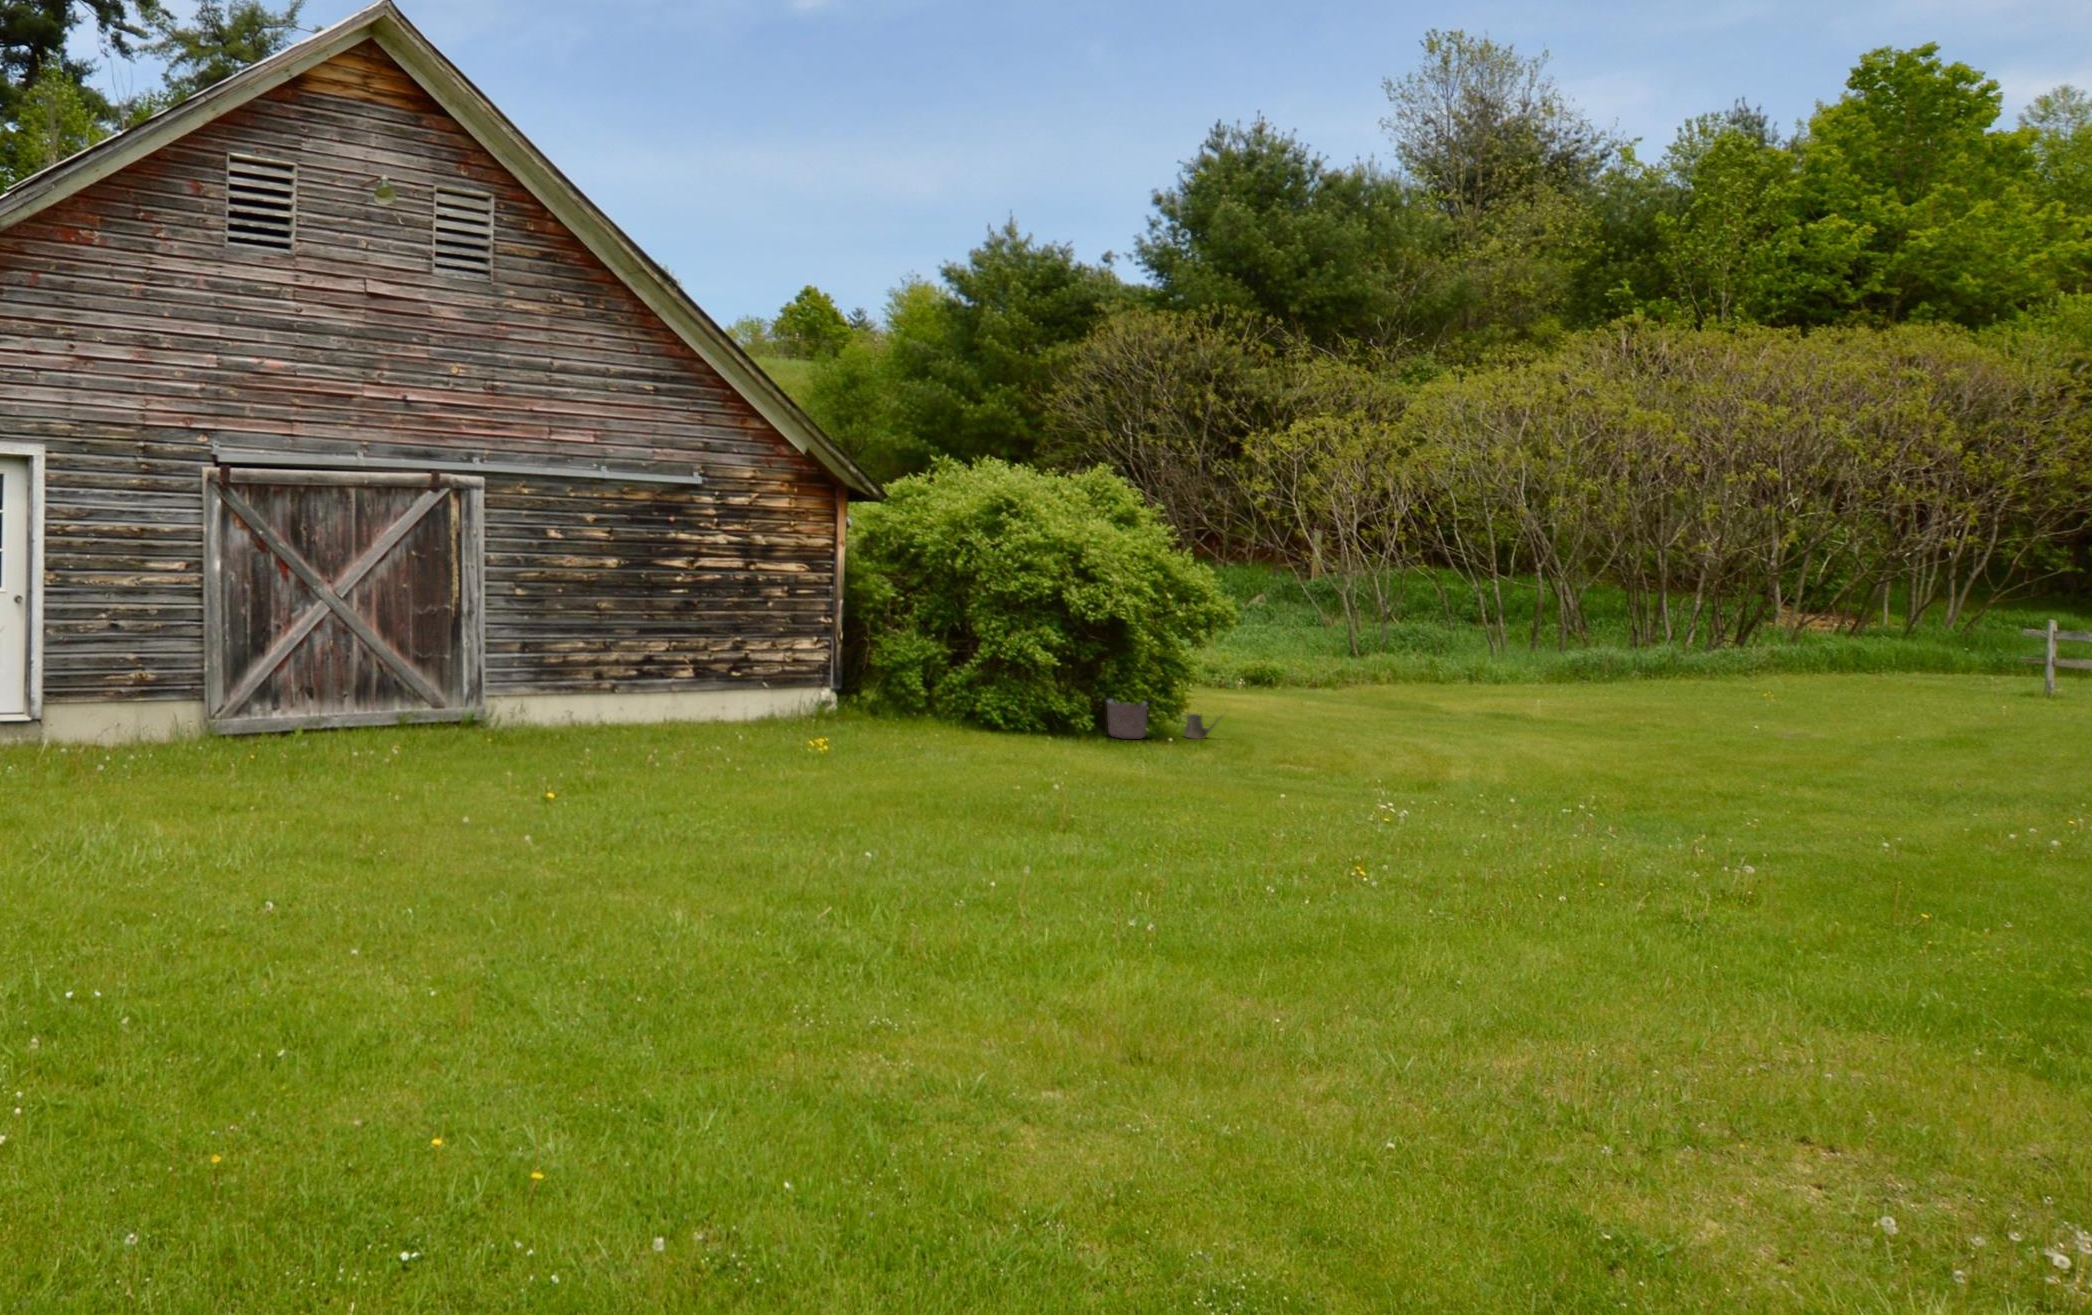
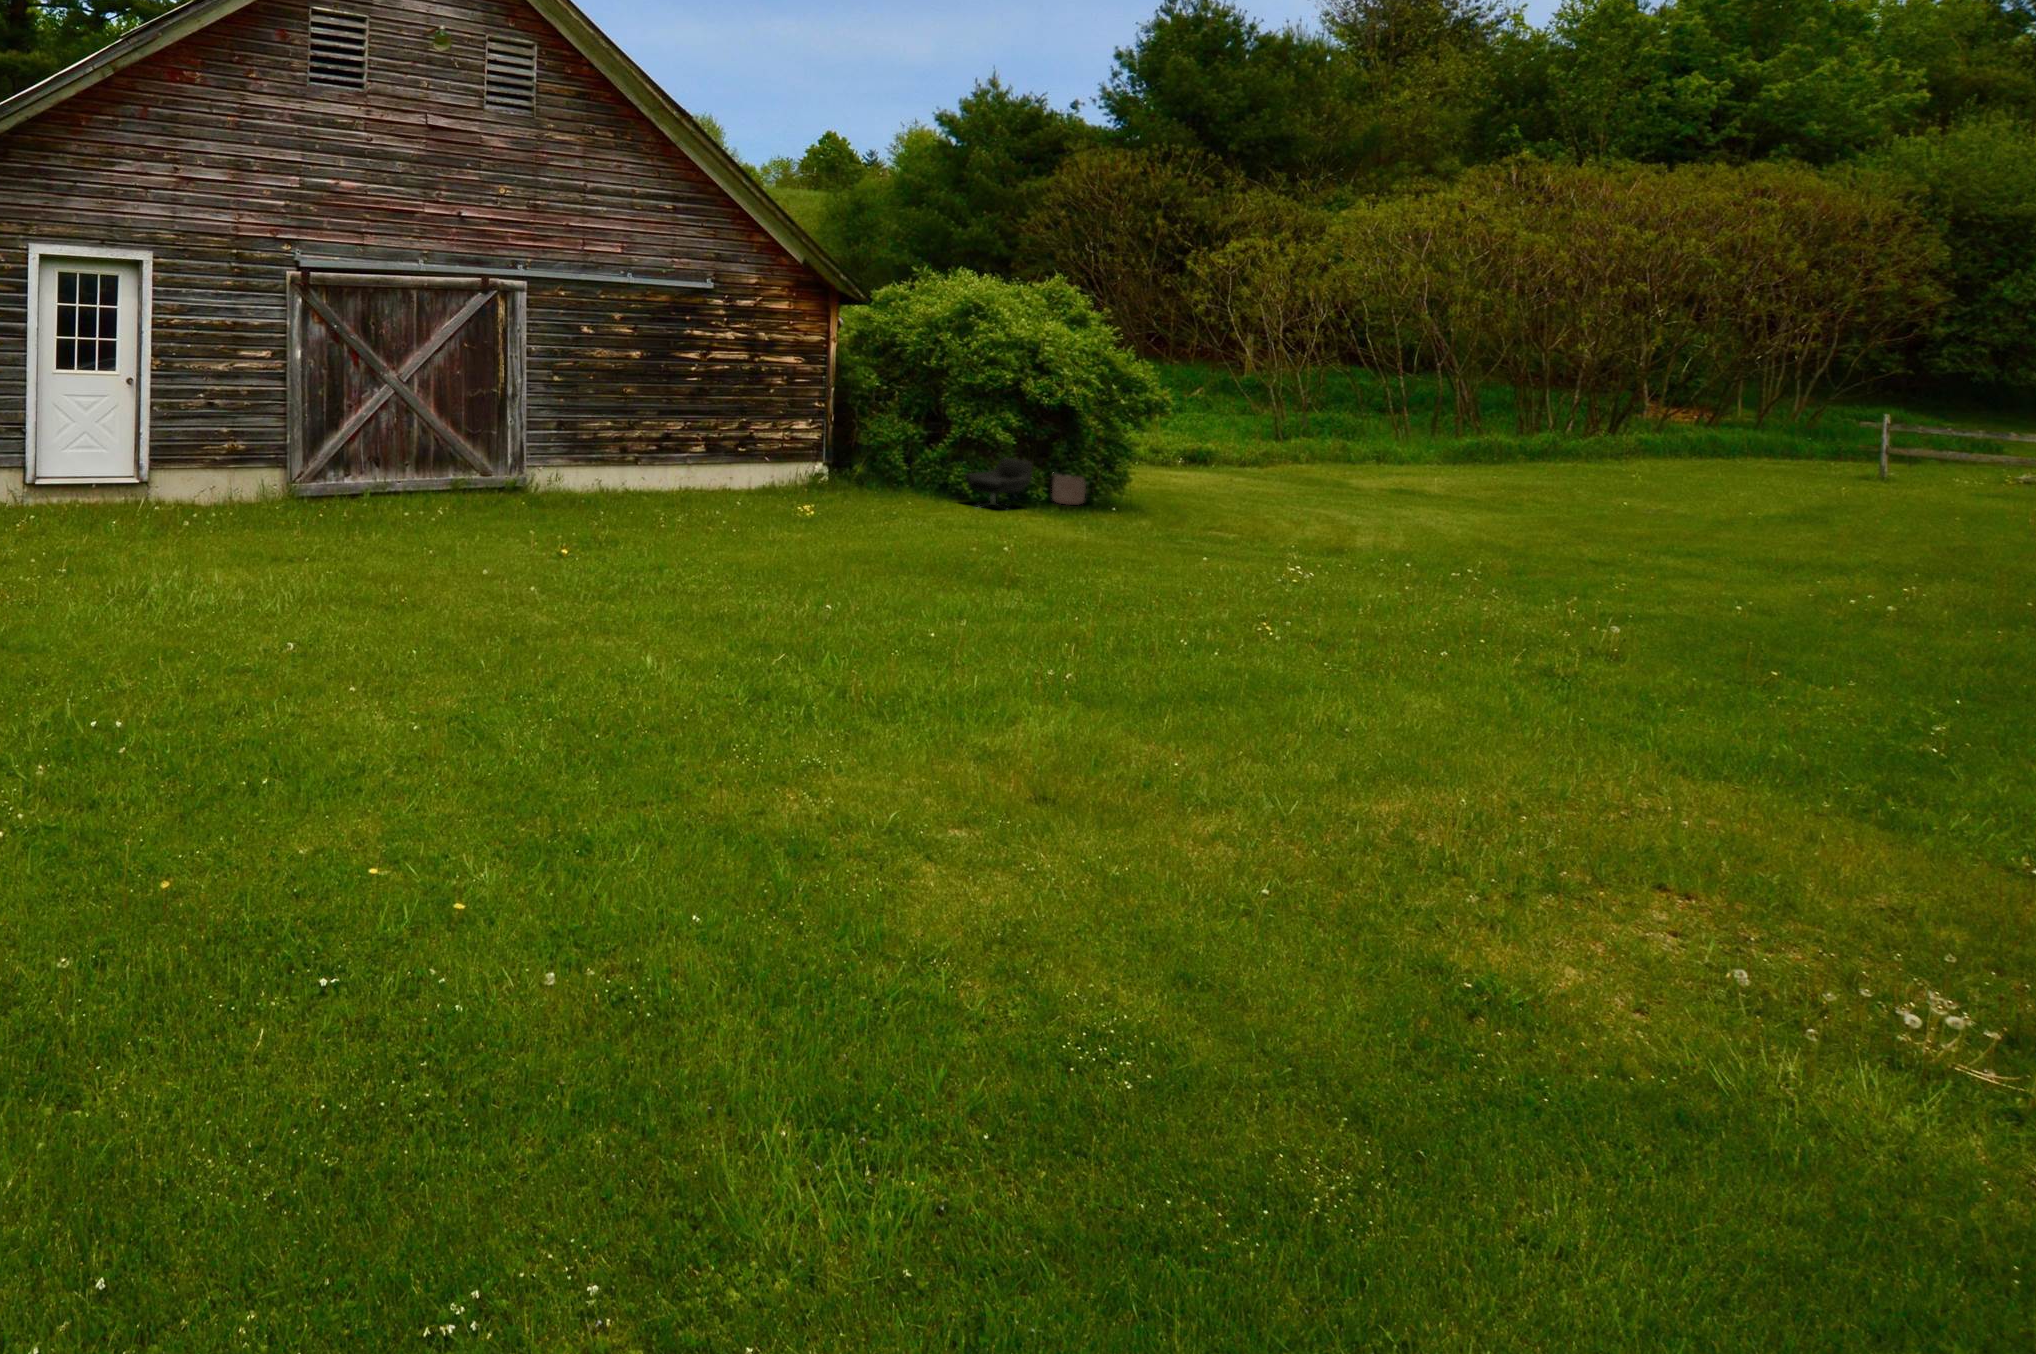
lounge chair: none [1004,682,1083,746] -> present [965,458,1032,505]
watering can: present [1185,714,1215,739] -> none [1113,485,1154,506]

